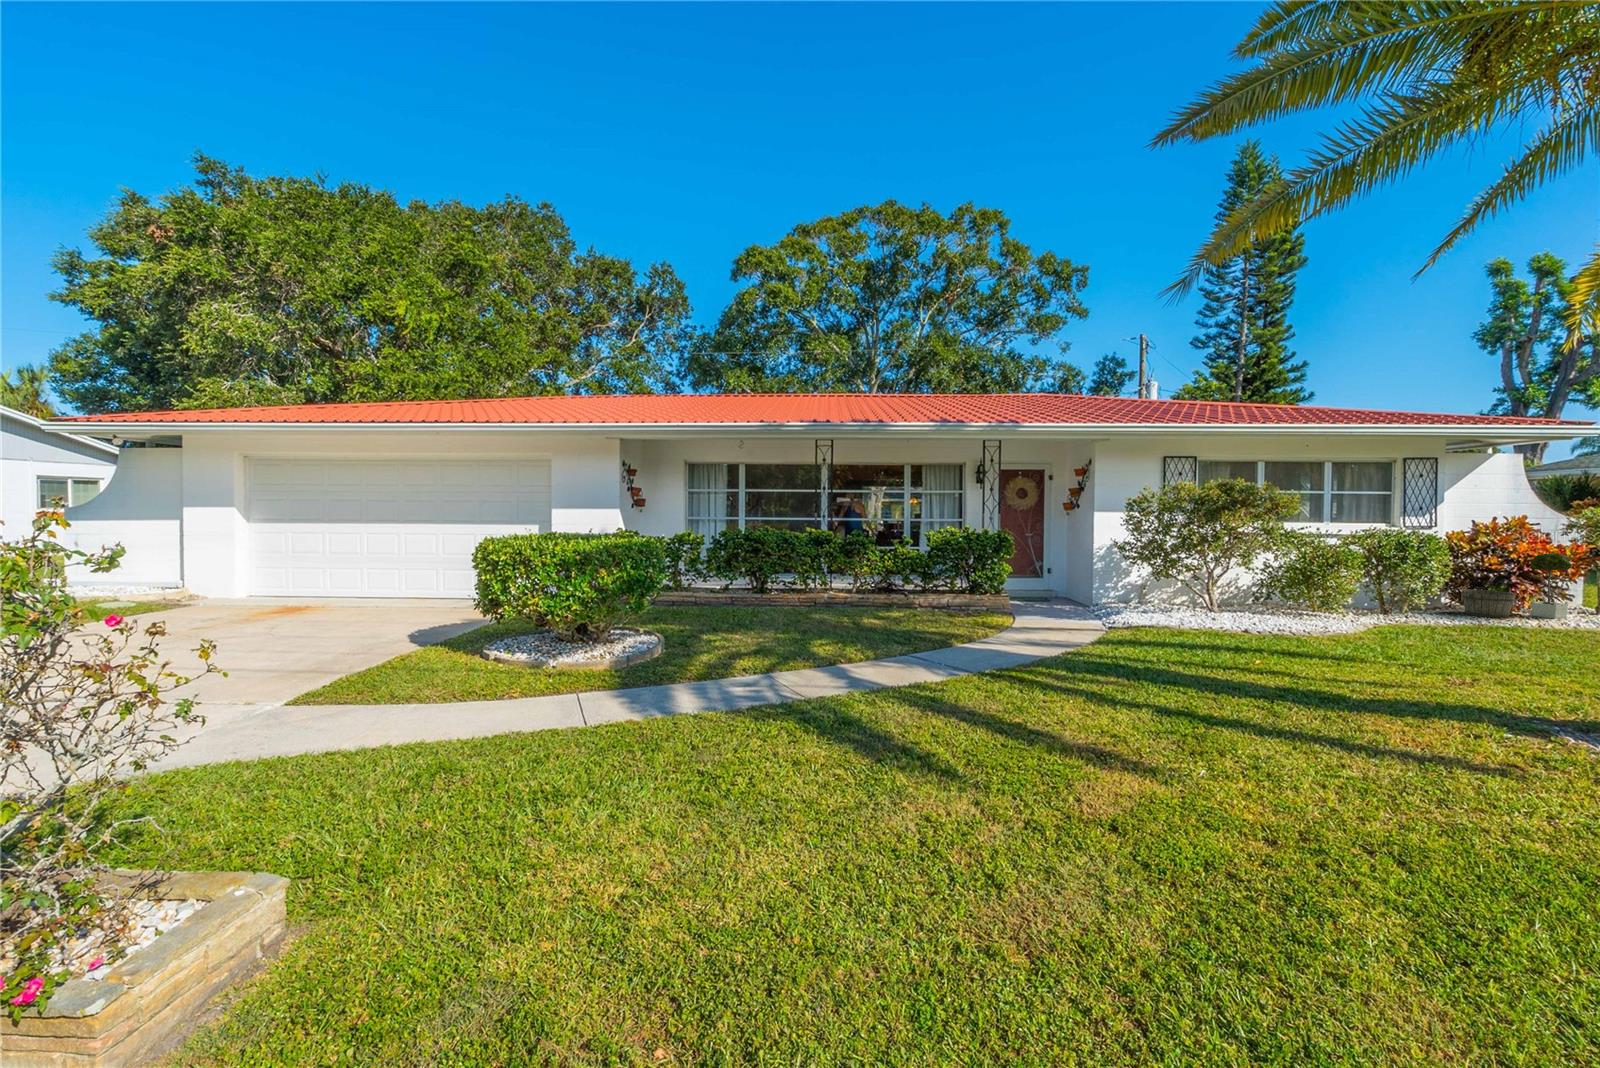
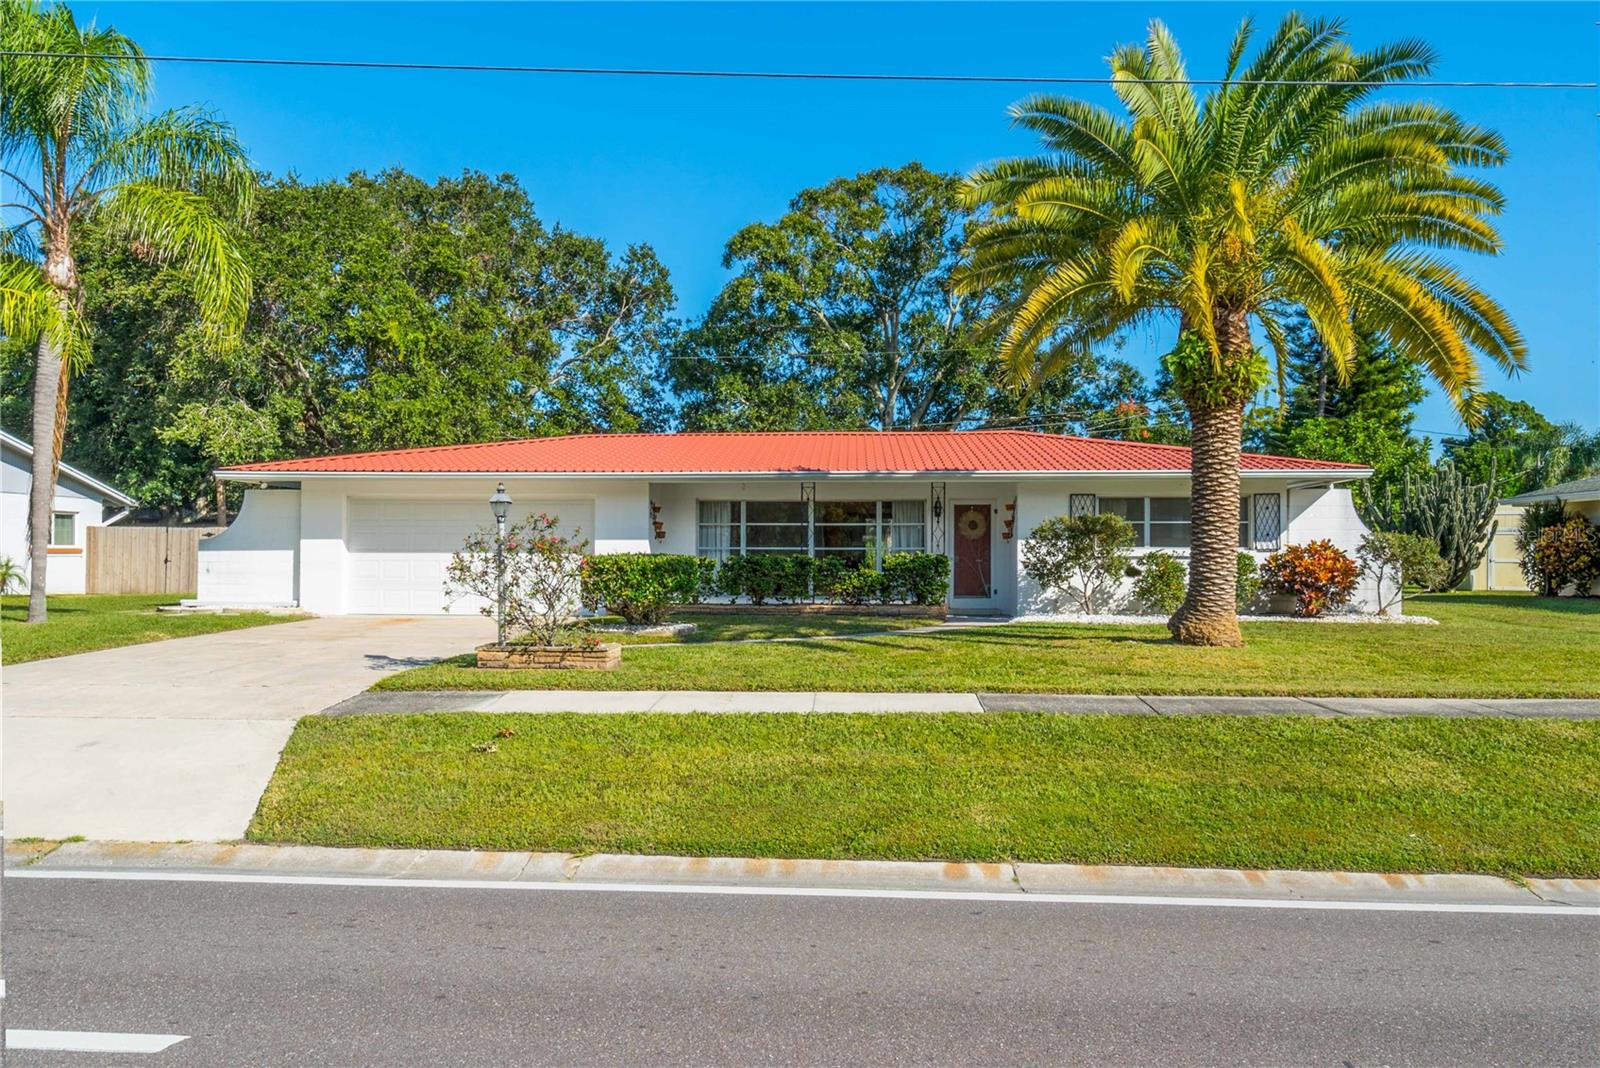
potted tree: present [1530,553,1572,619] -> present [1123,566,1143,611]

